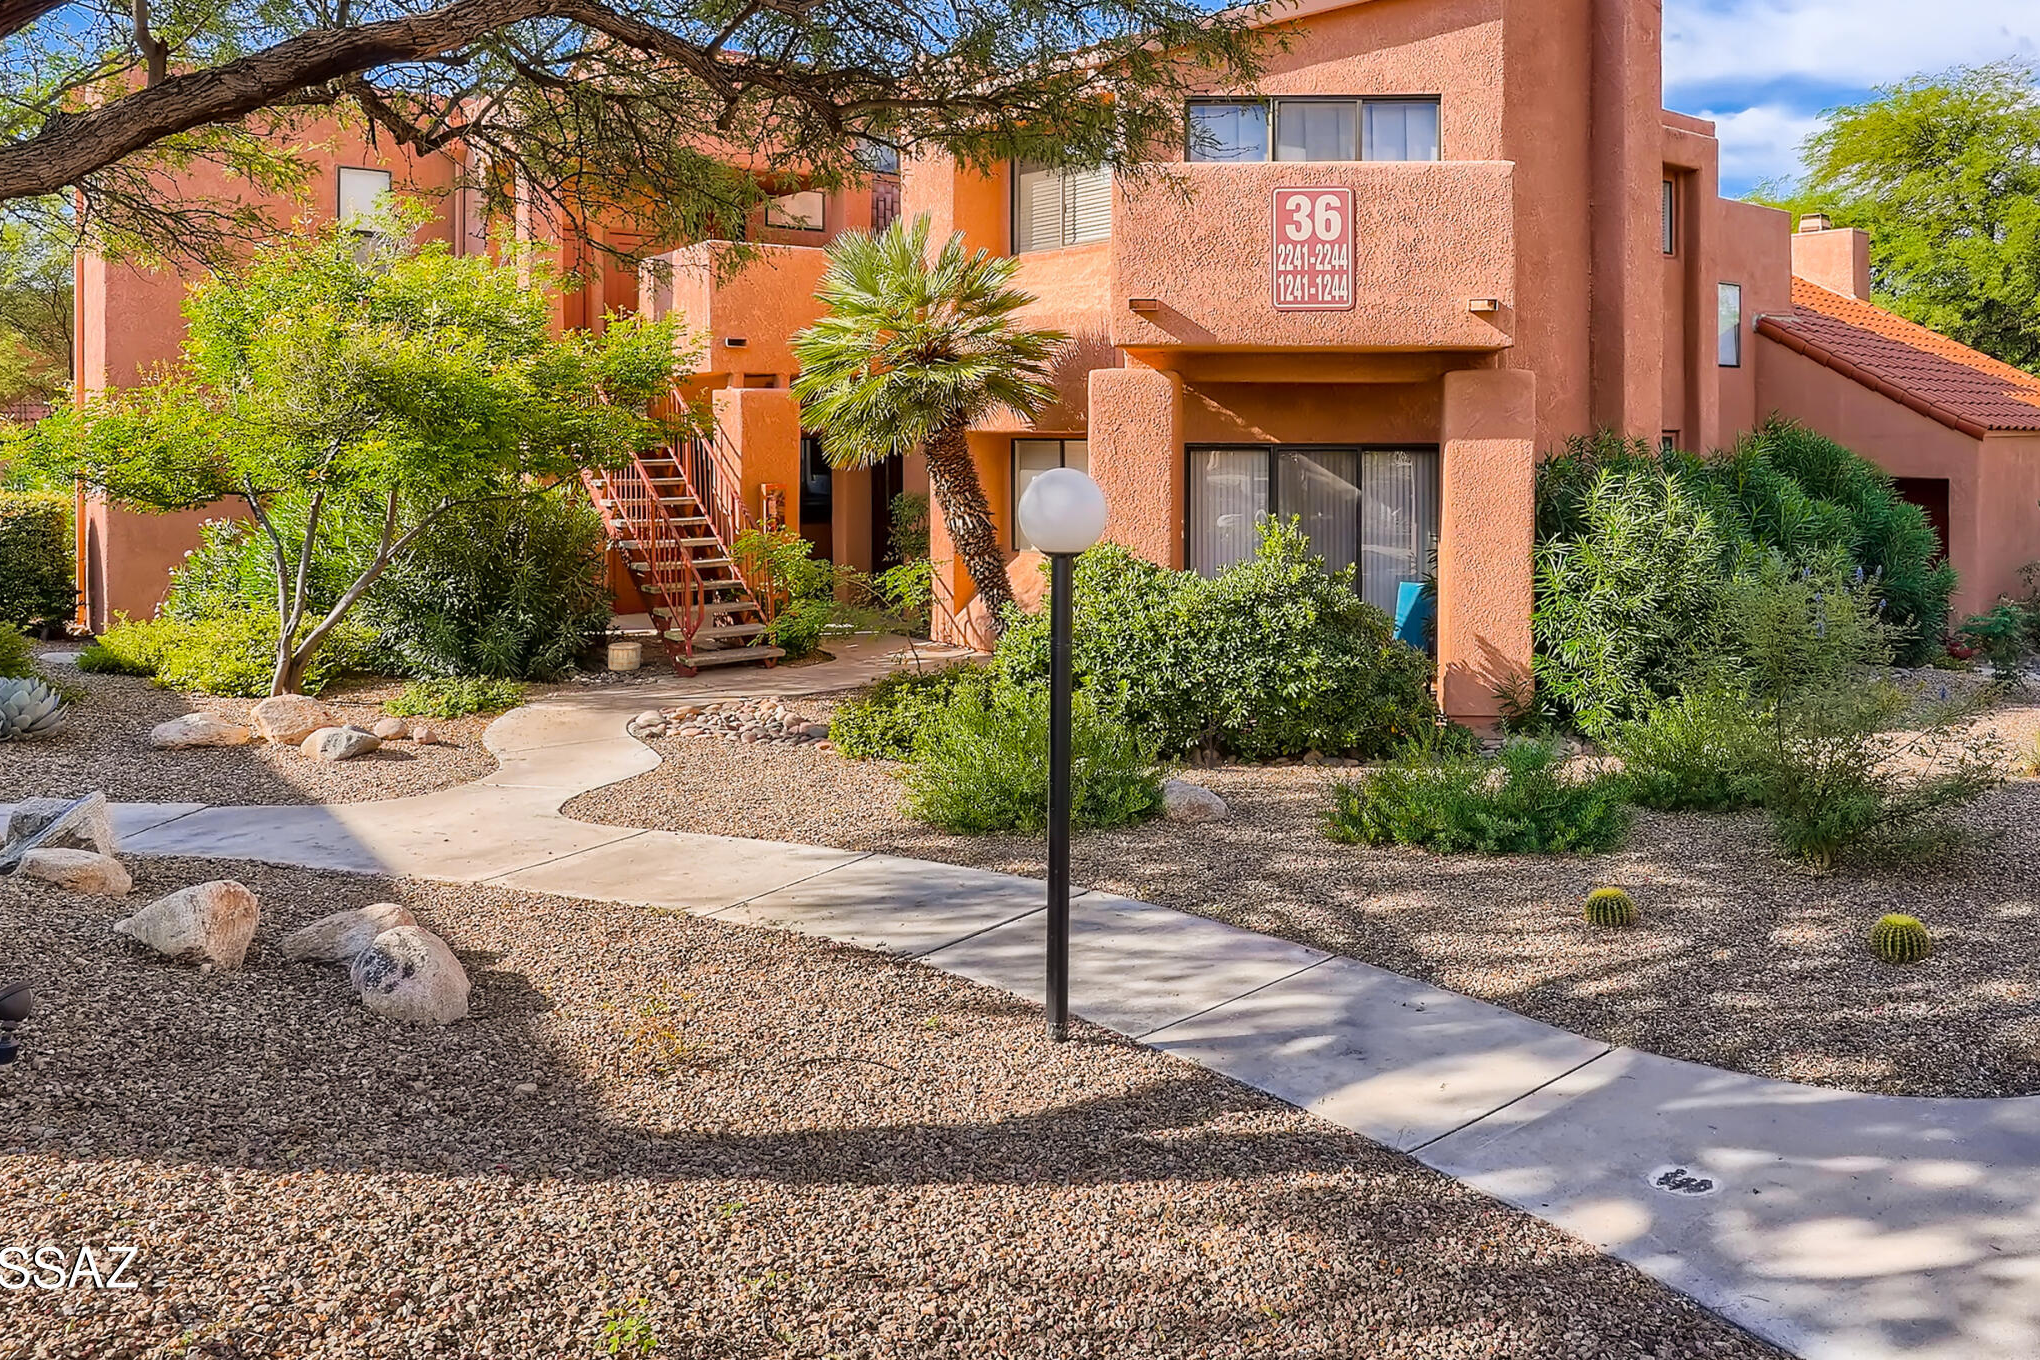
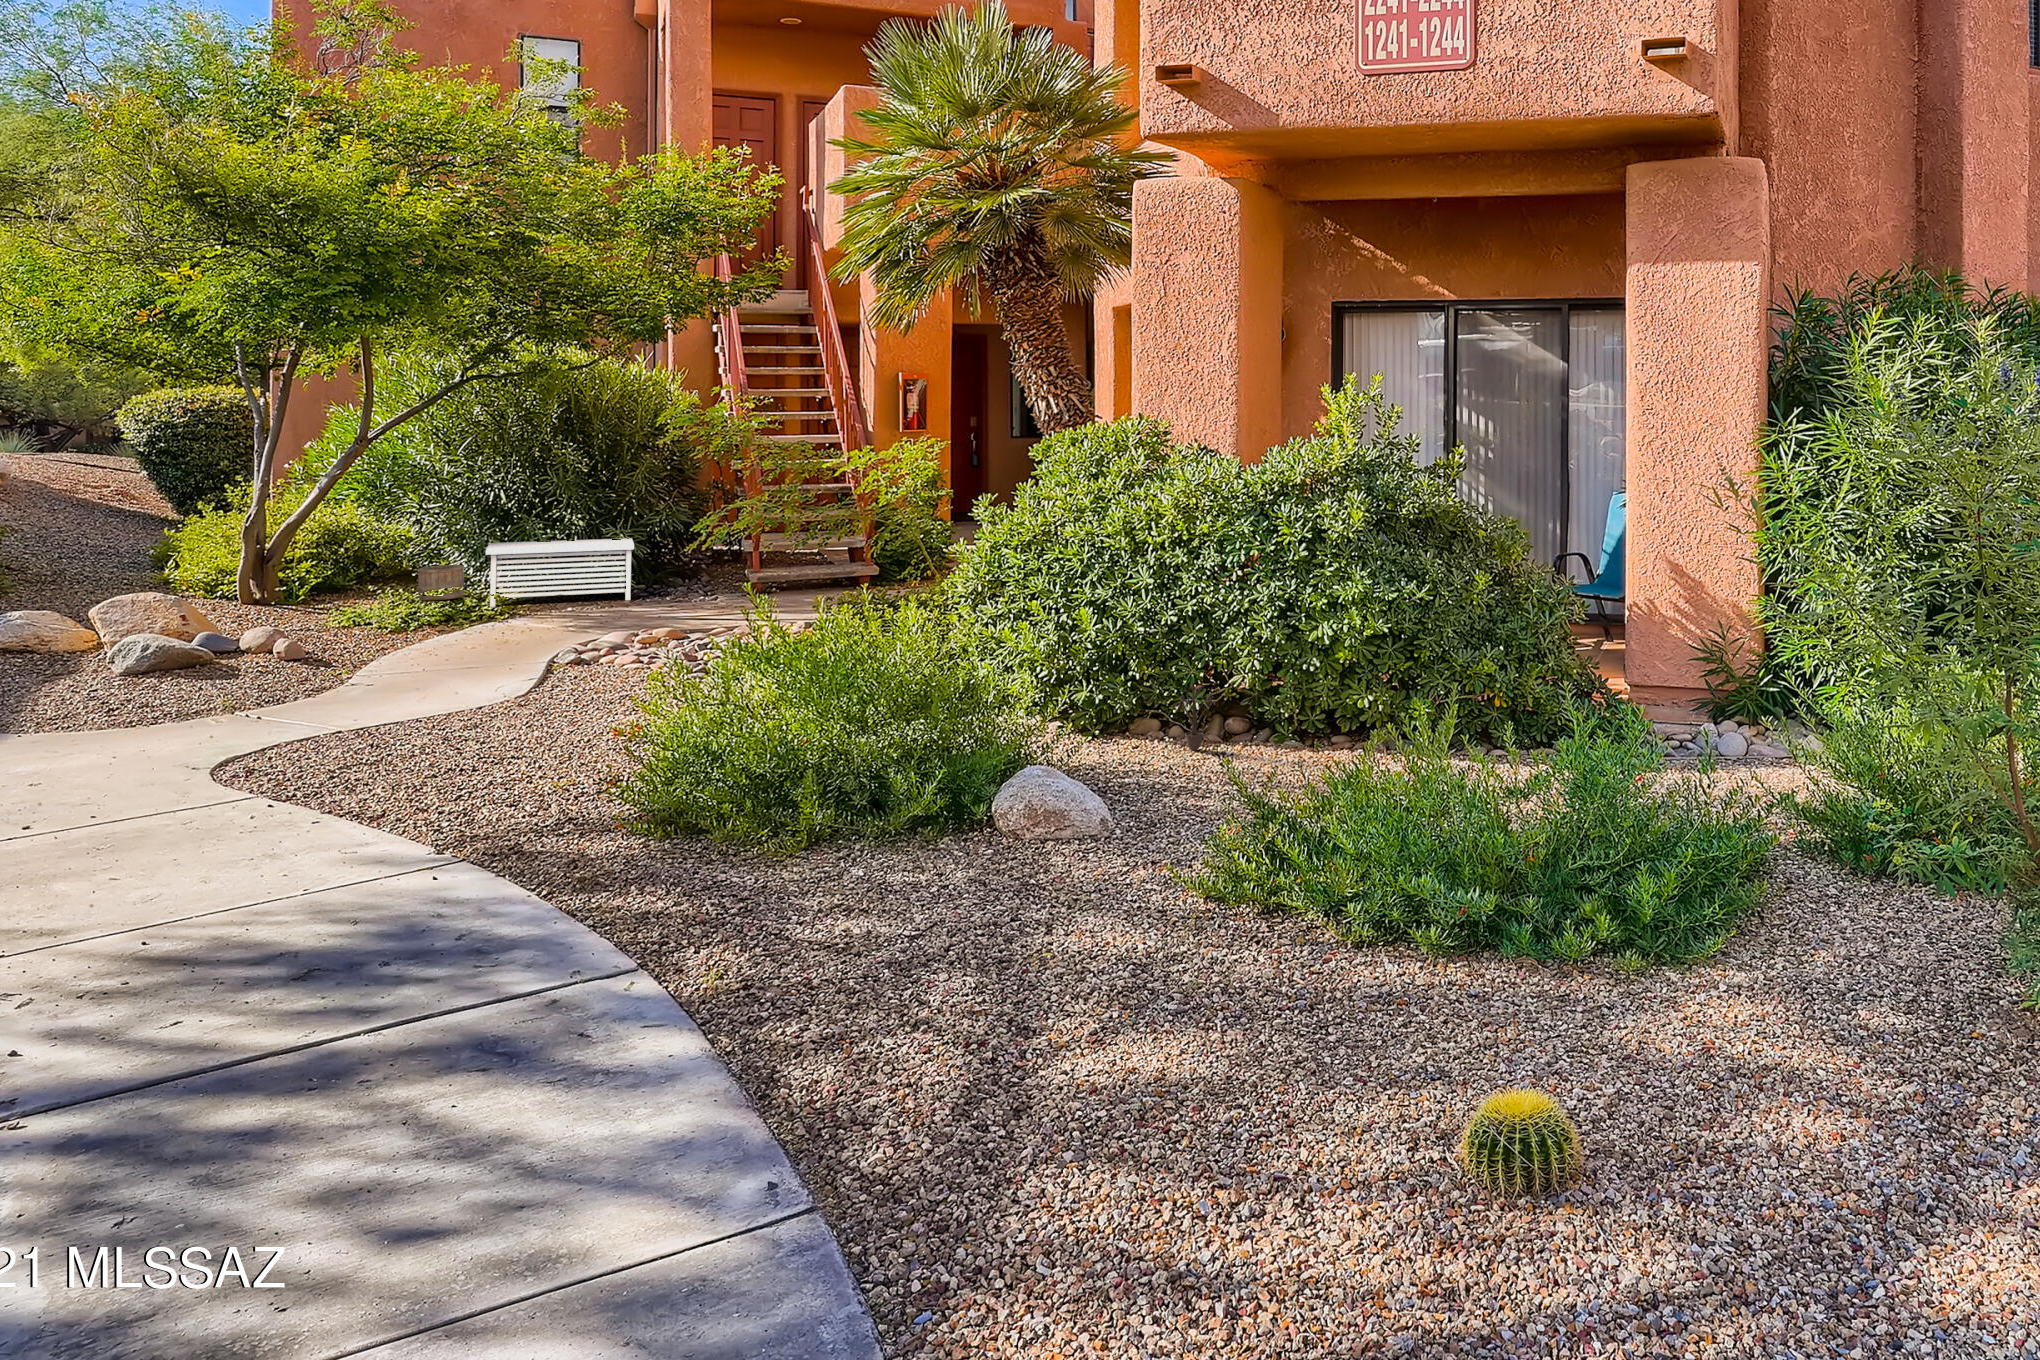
storage bench: none [479,631,607,693] -> present [486,538,634,607]
wooden bucket: present [608,642,642,671] -> present [417,565,465,600]

